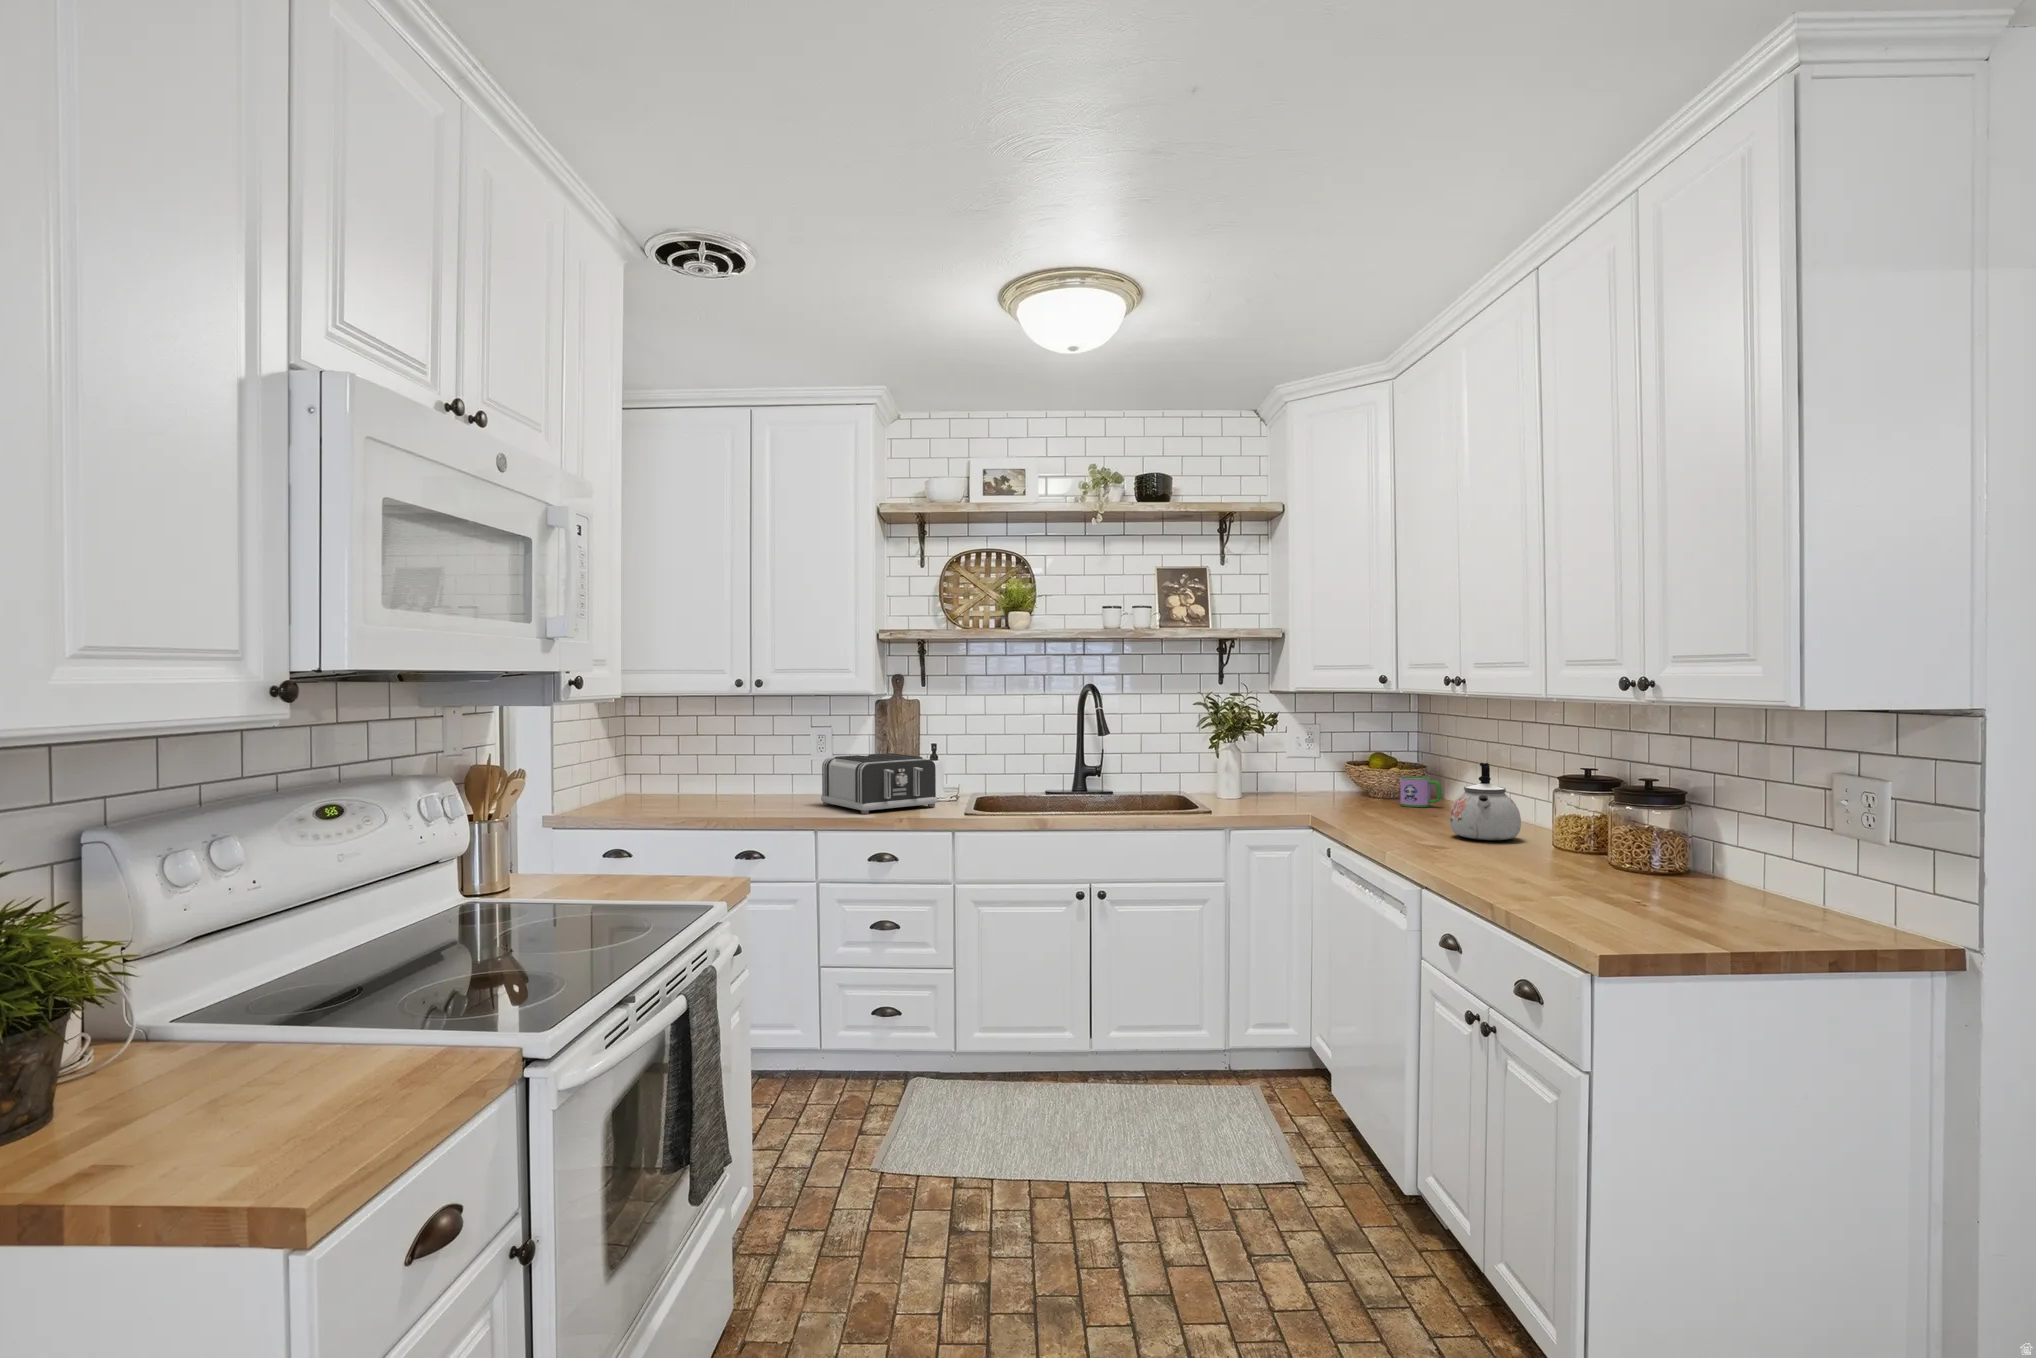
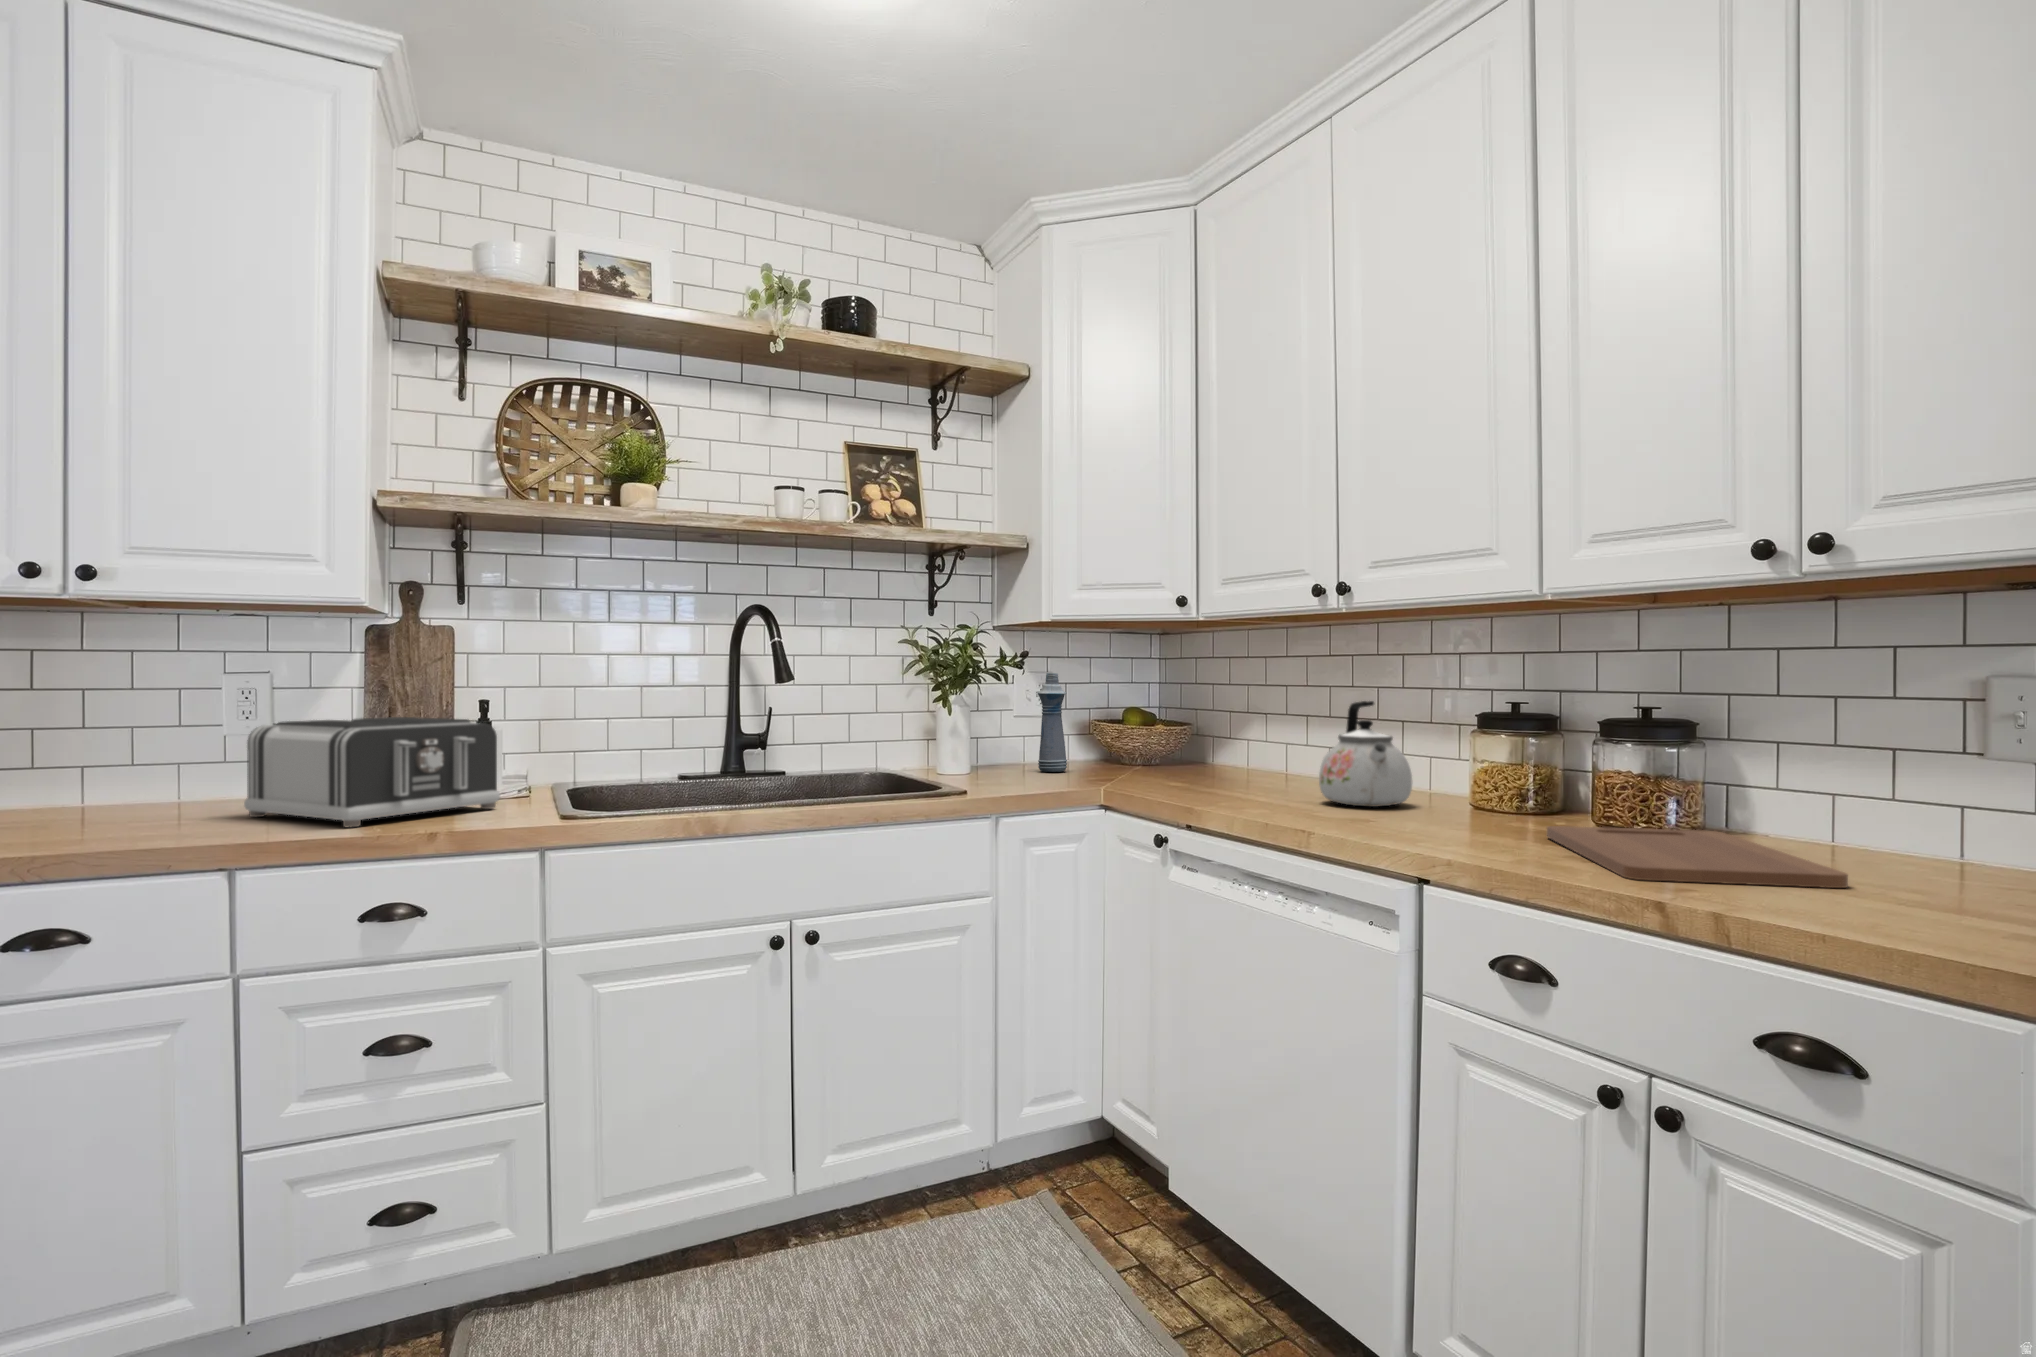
bottle: none [1297,725,1320,799] -> present [1038,673,1067,772]
mug: present [1400,776,1442,807] -> none [1173,737,1224,775]
cutting board: none [1511,862,1675,912] -> present [1547,826,1848,888]

